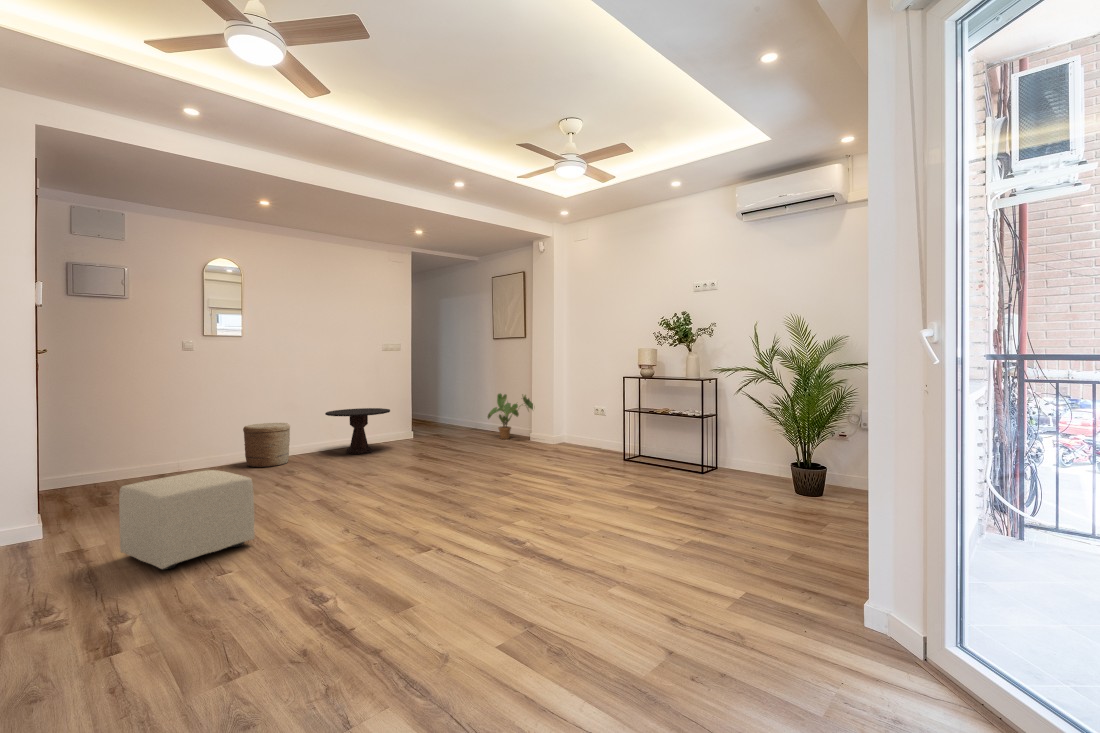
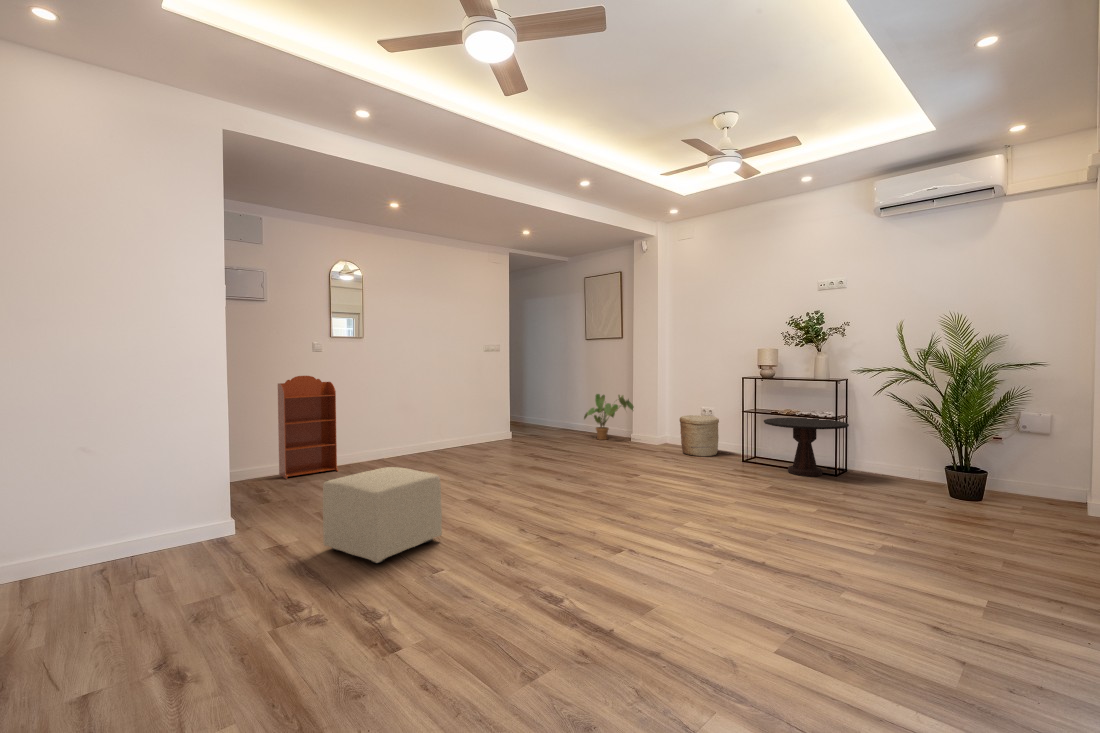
bookcase: none [139,376,207,483] -> present [278,376,338,479]
side table: present [325,408,390,454] -> present [764,418,849,476]
woven basket: present [243,423,290,467] -> present [680,415,719,456]

